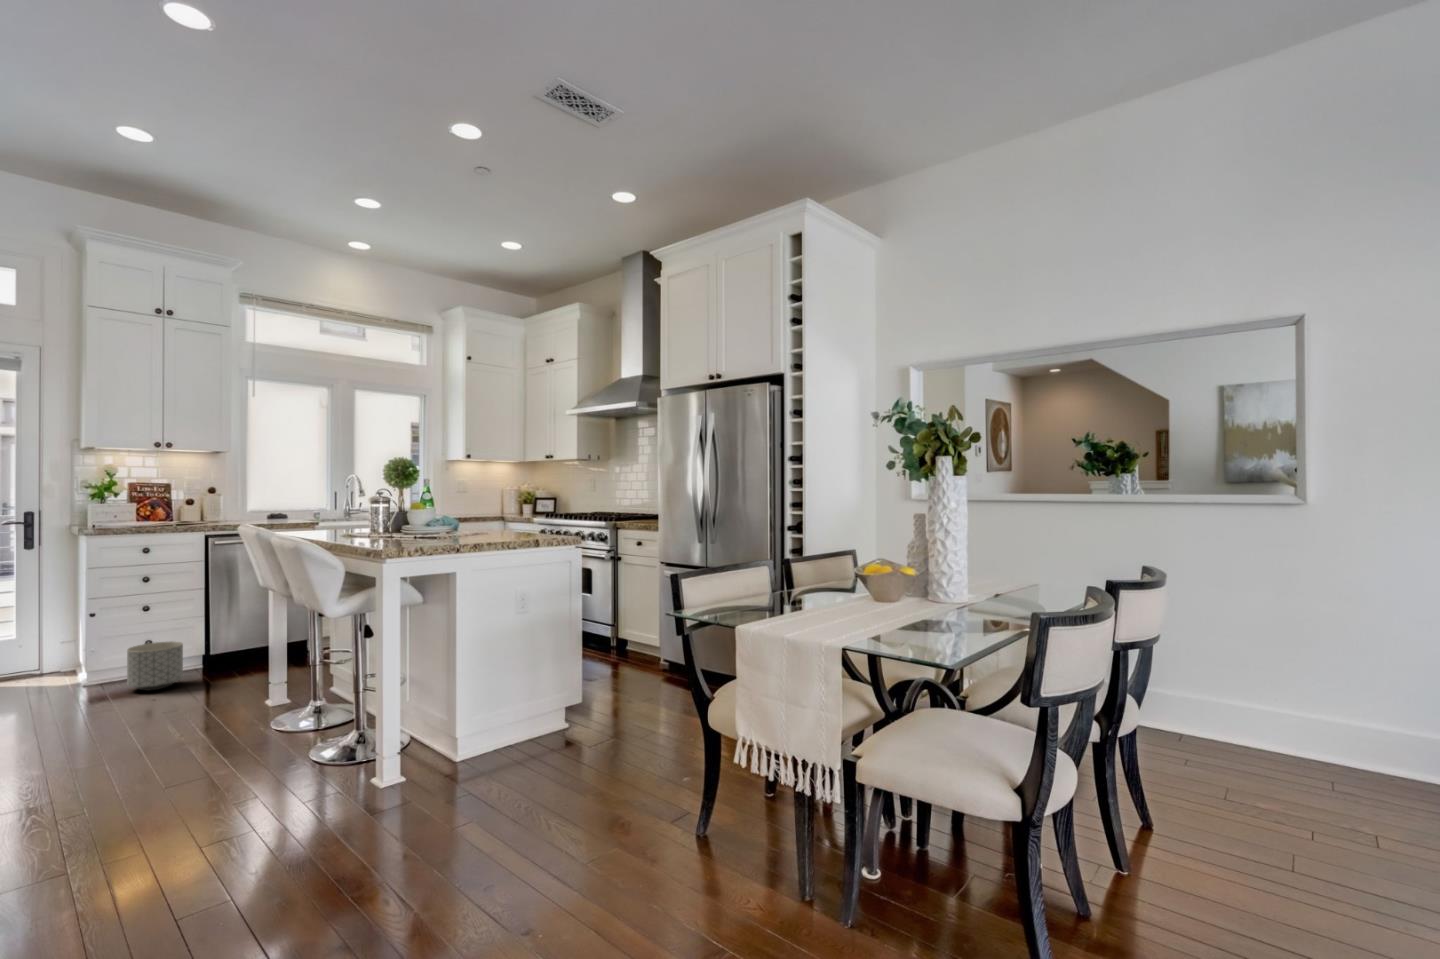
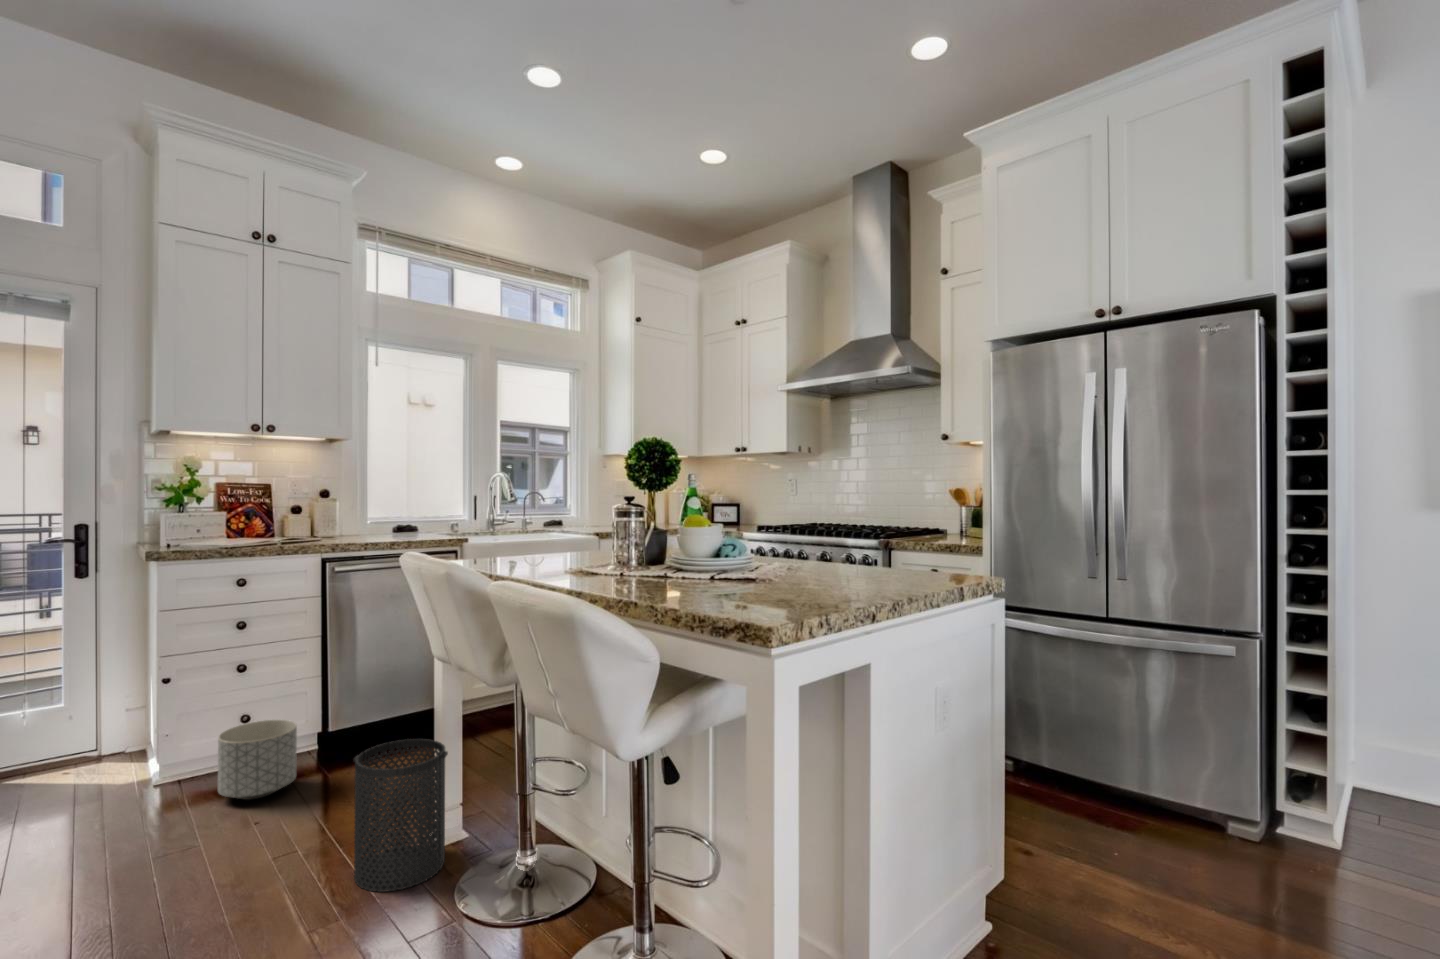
trash can: none [209,640,270,723] -> present [353,739,448,892]

